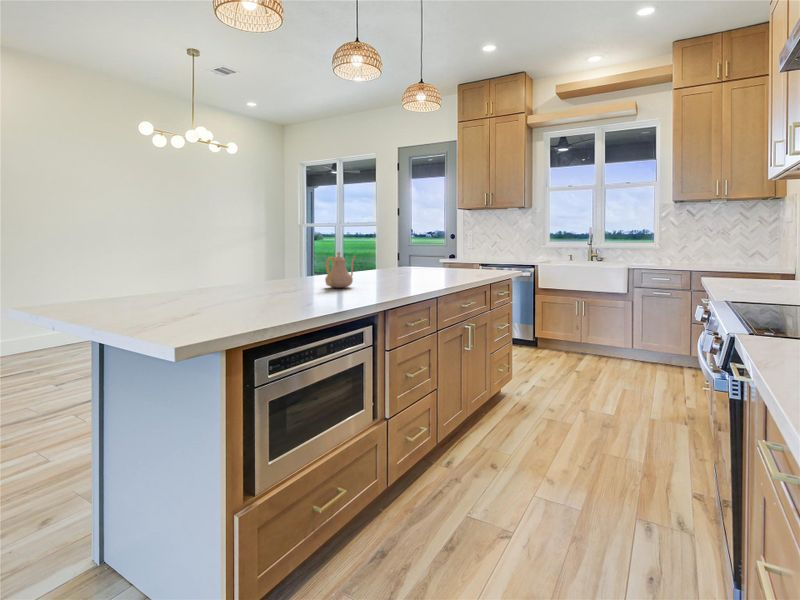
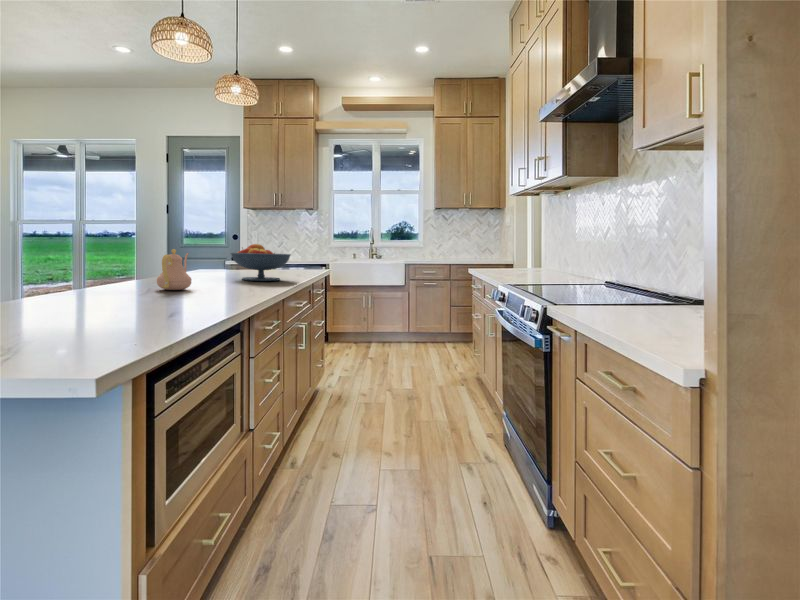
fruit bowl: none [402,246,458,281] -> present [231,244,290,281]

